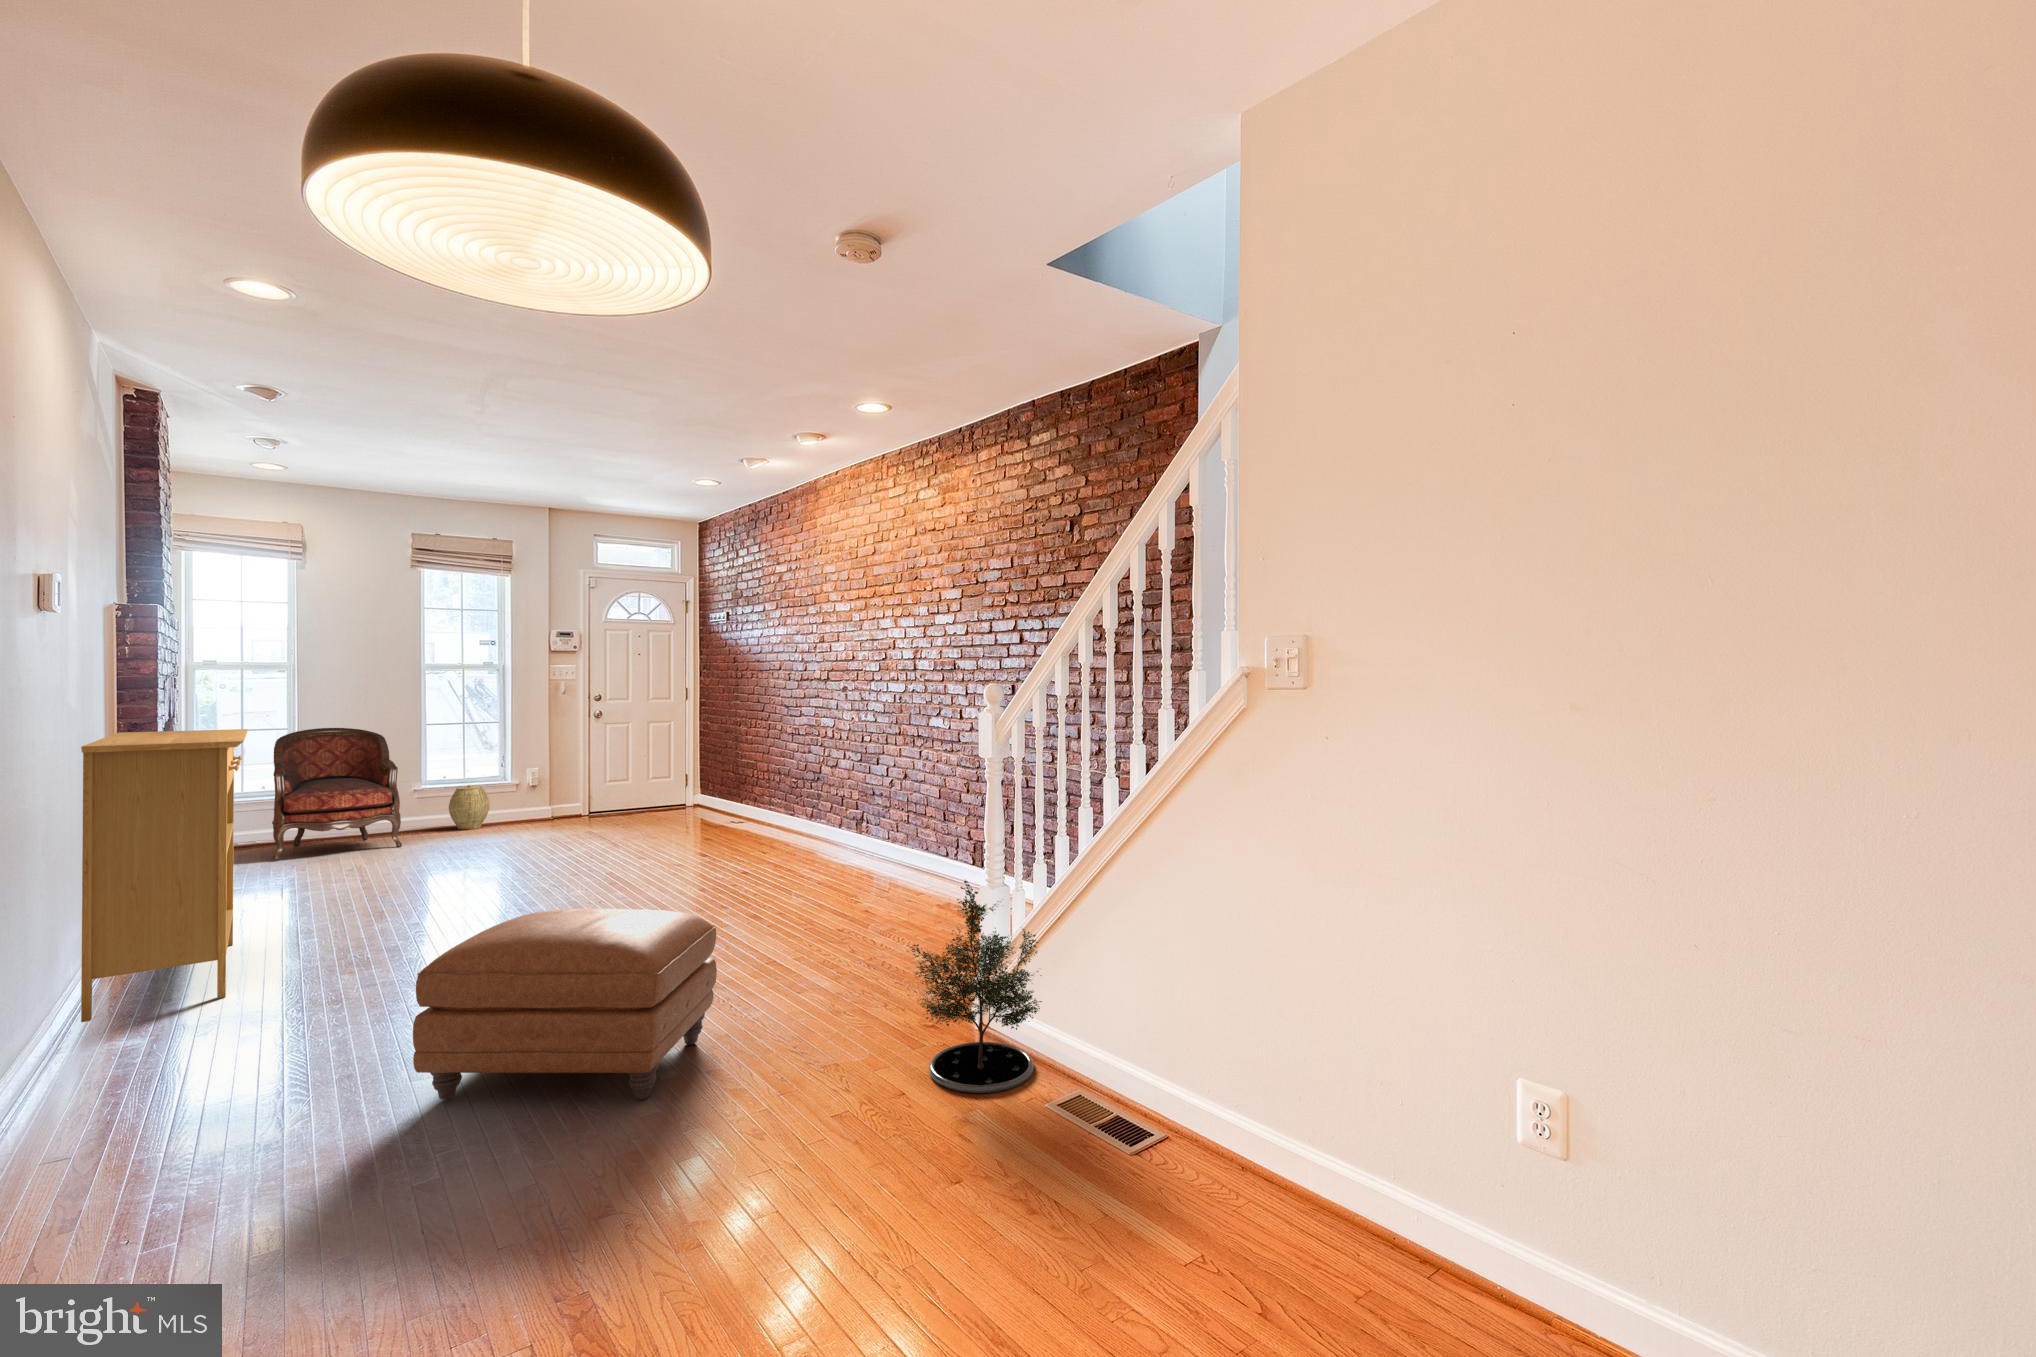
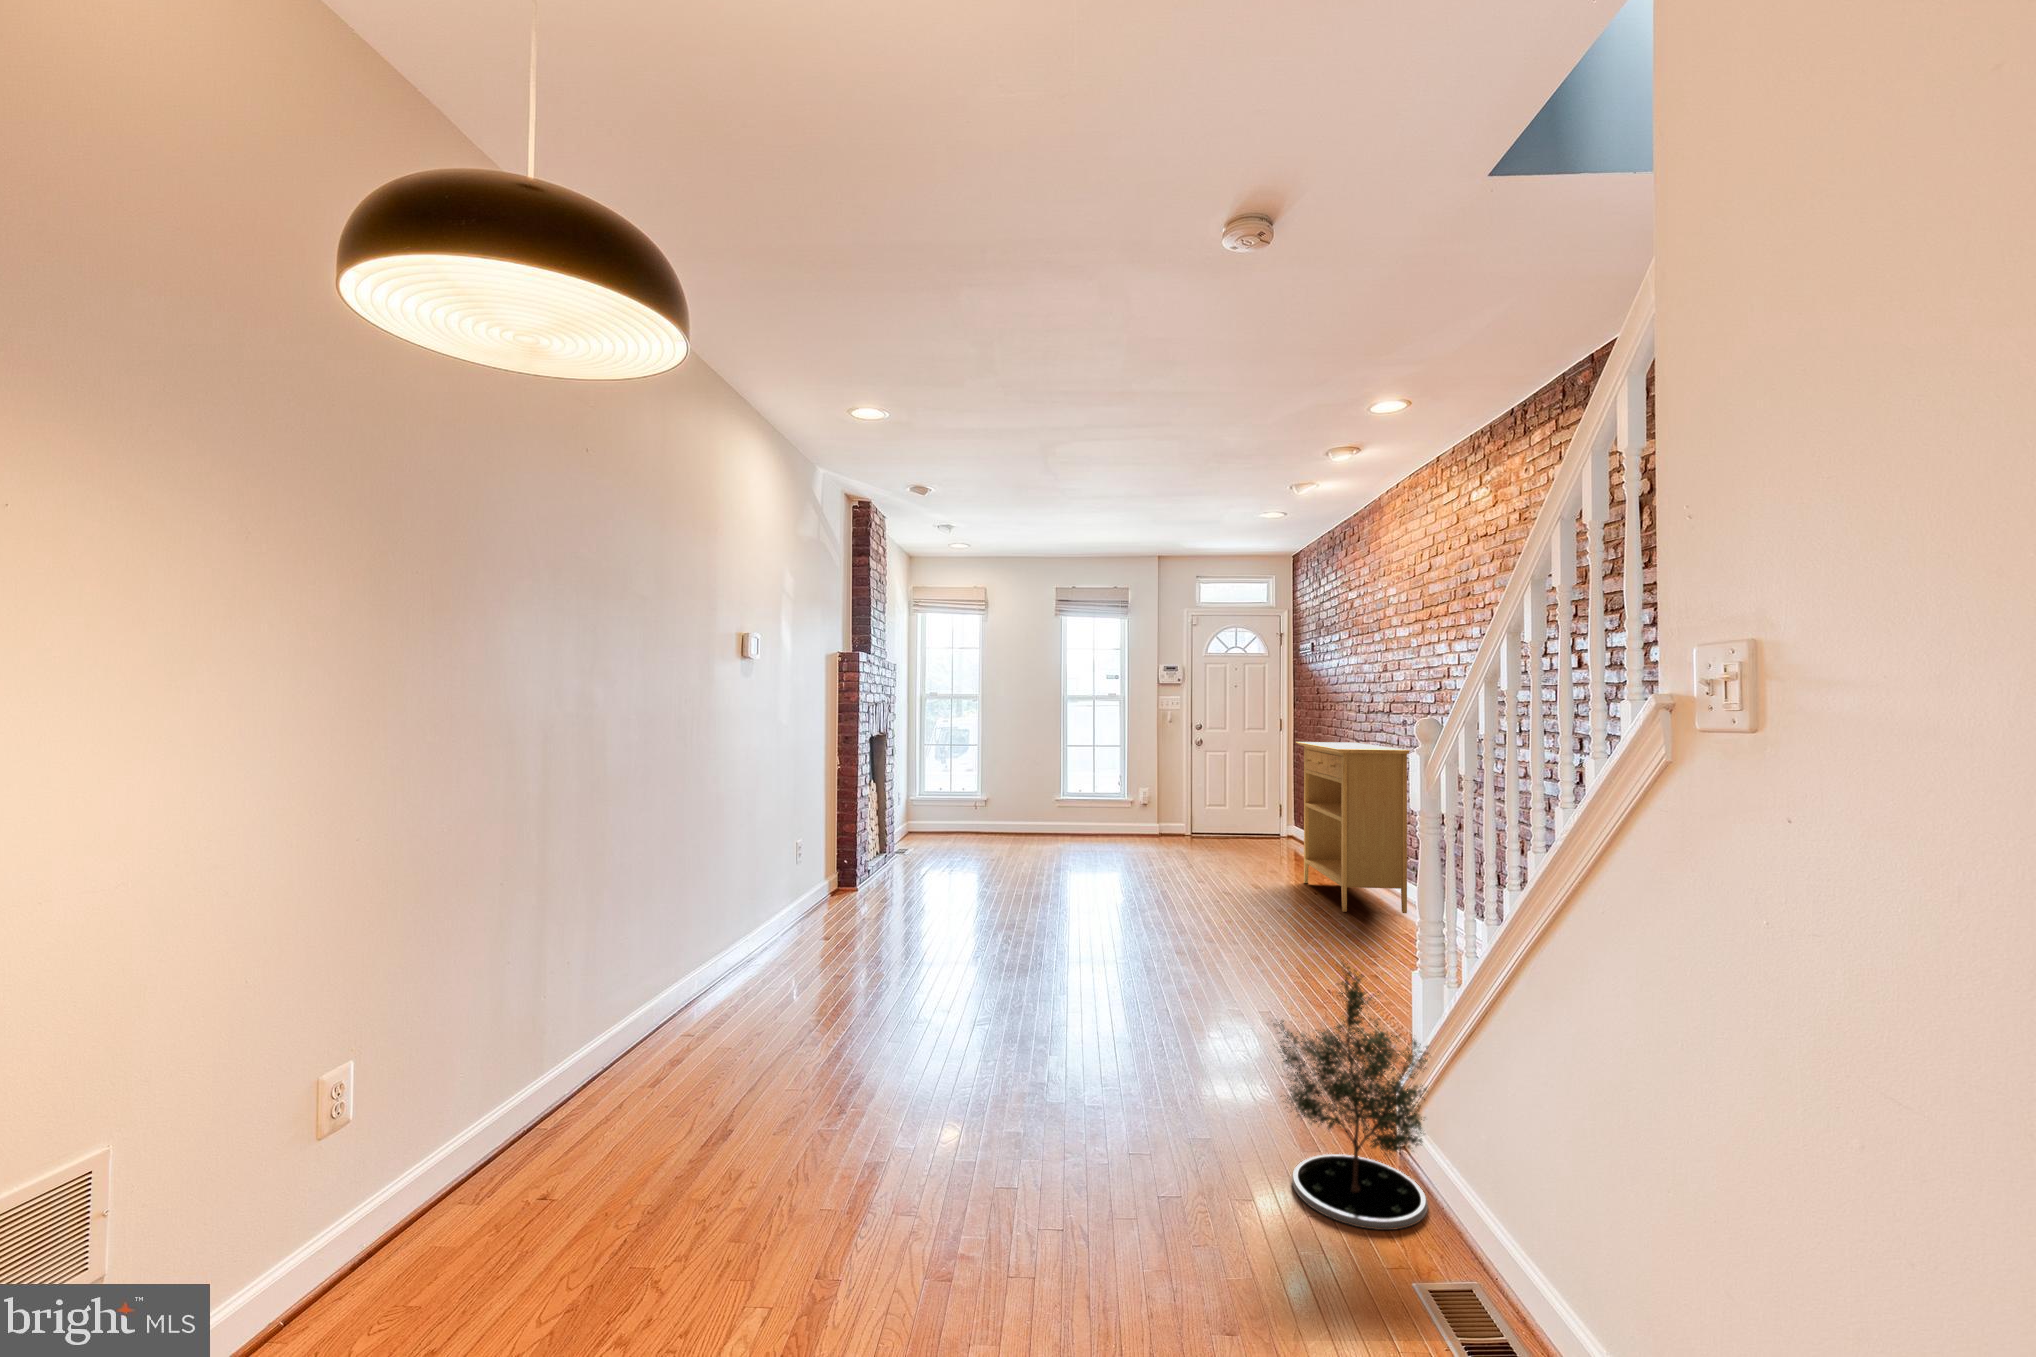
armchair: present [272,728,402,860] -> none [960,745,1039,844]
console table: present [81,729,248,1022] -> present [1296,742,1410,913]
woven basket: present [449,785,490,829] -> none [1079,799,1109,836]
ottoman: present [413,909,717,1100] -> none [892,910,1130,1097]

